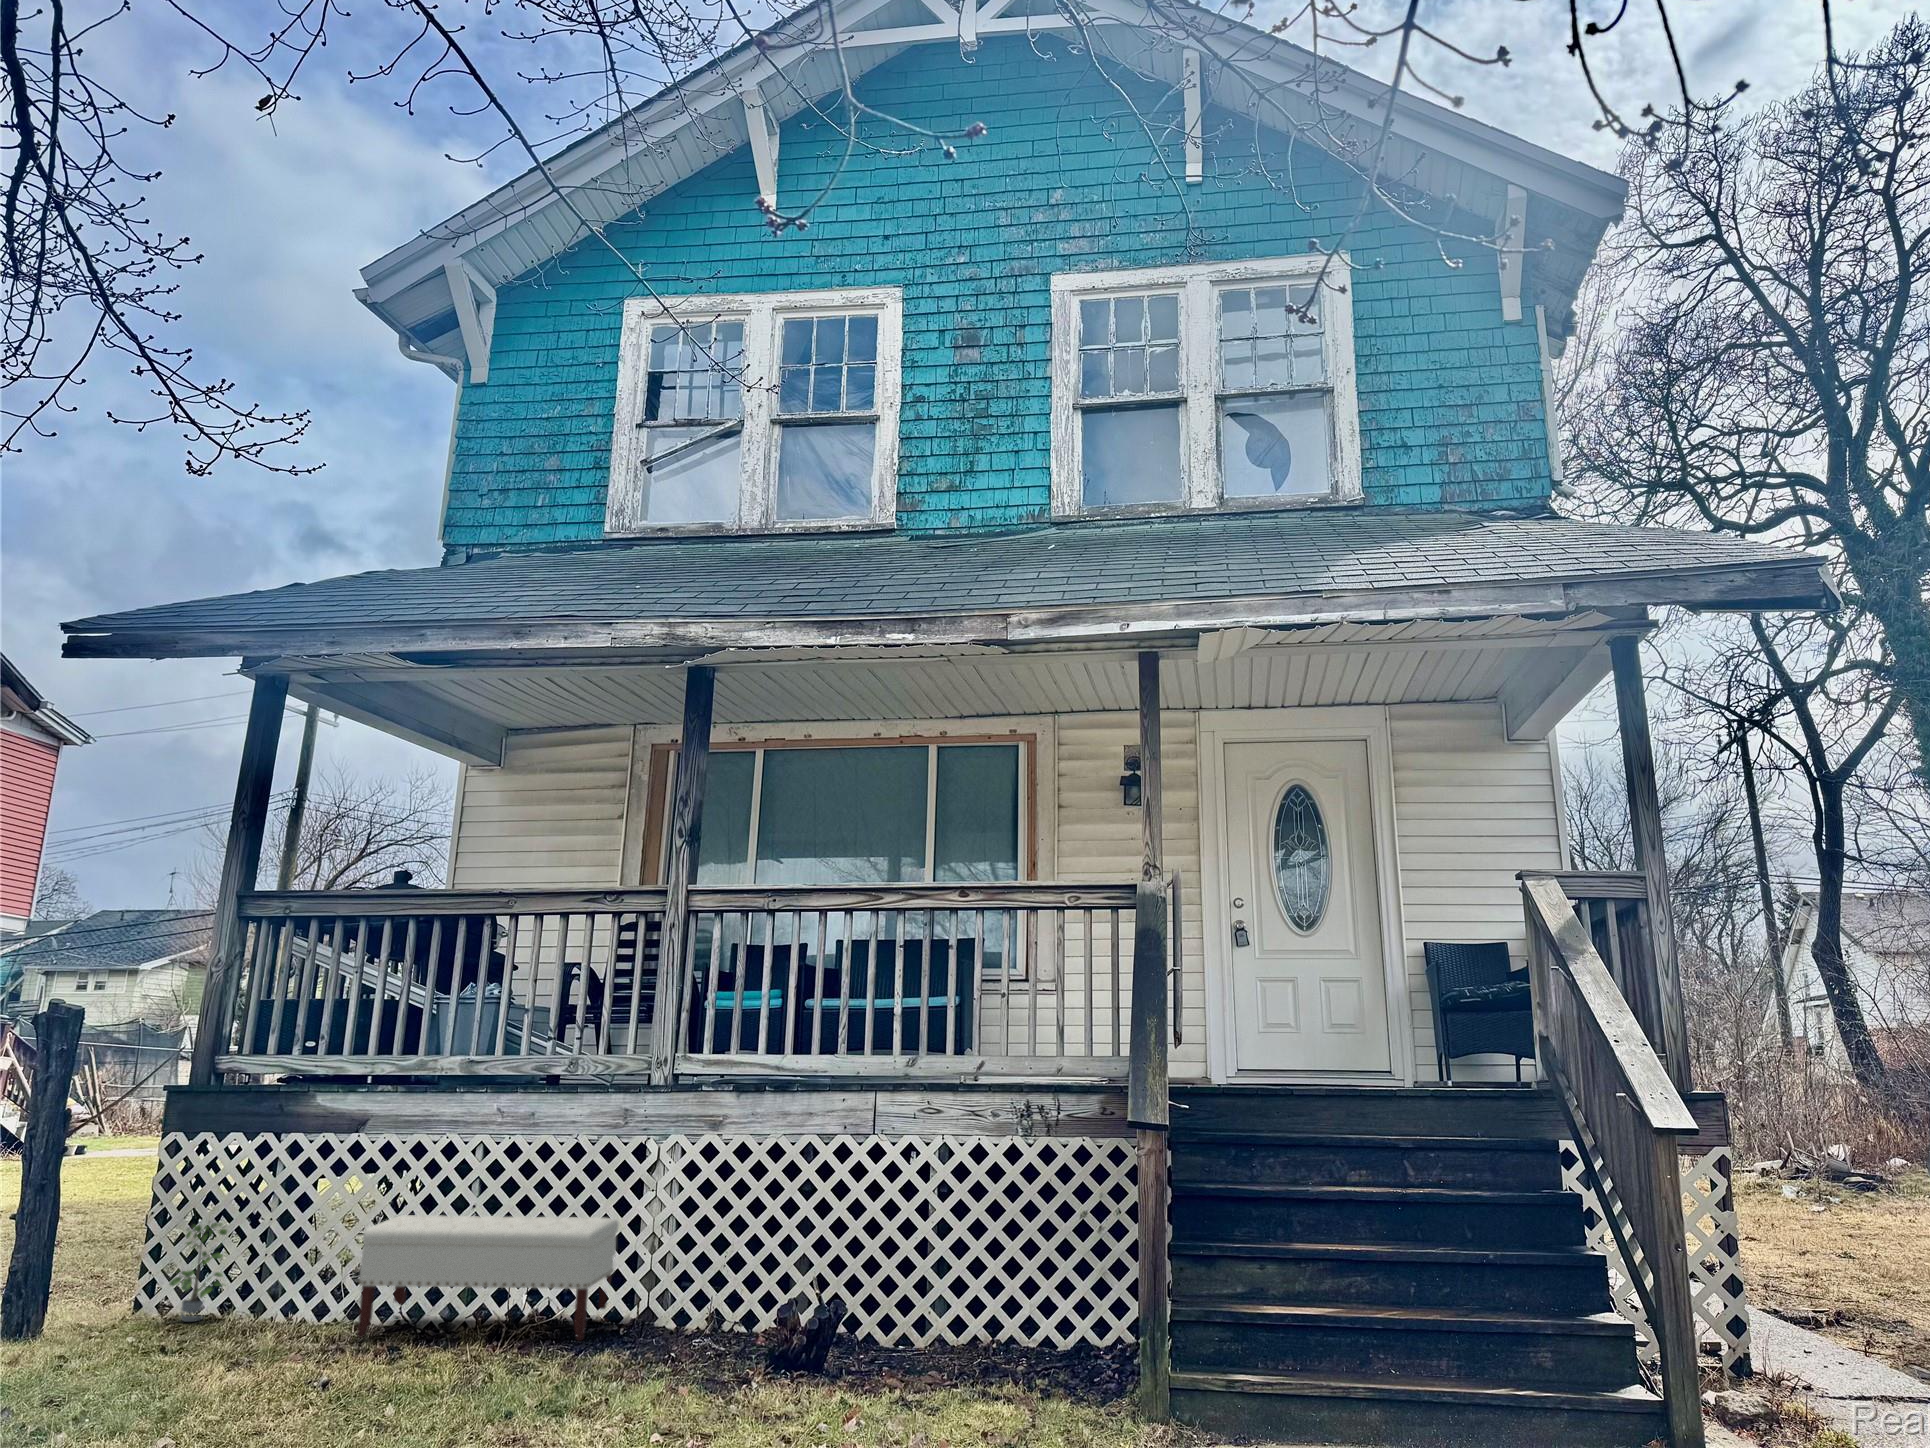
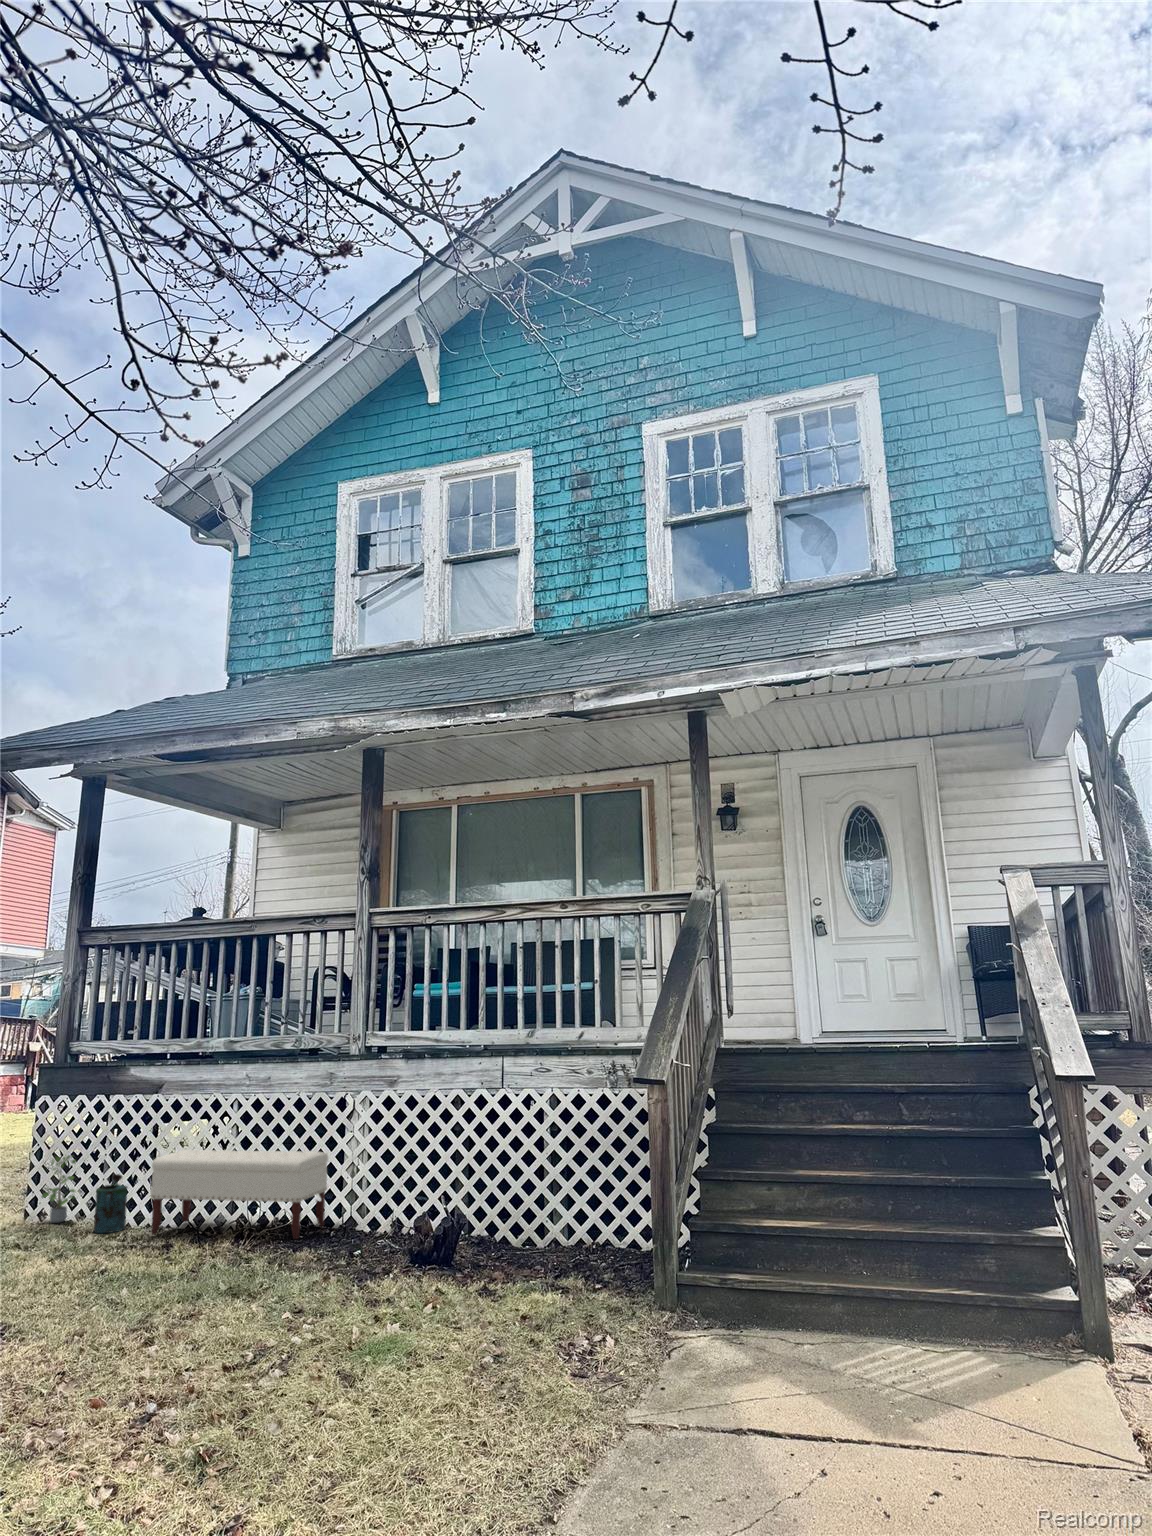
watering can: none [260,1250,314,1337] -> present [94,1174,127,1233]

